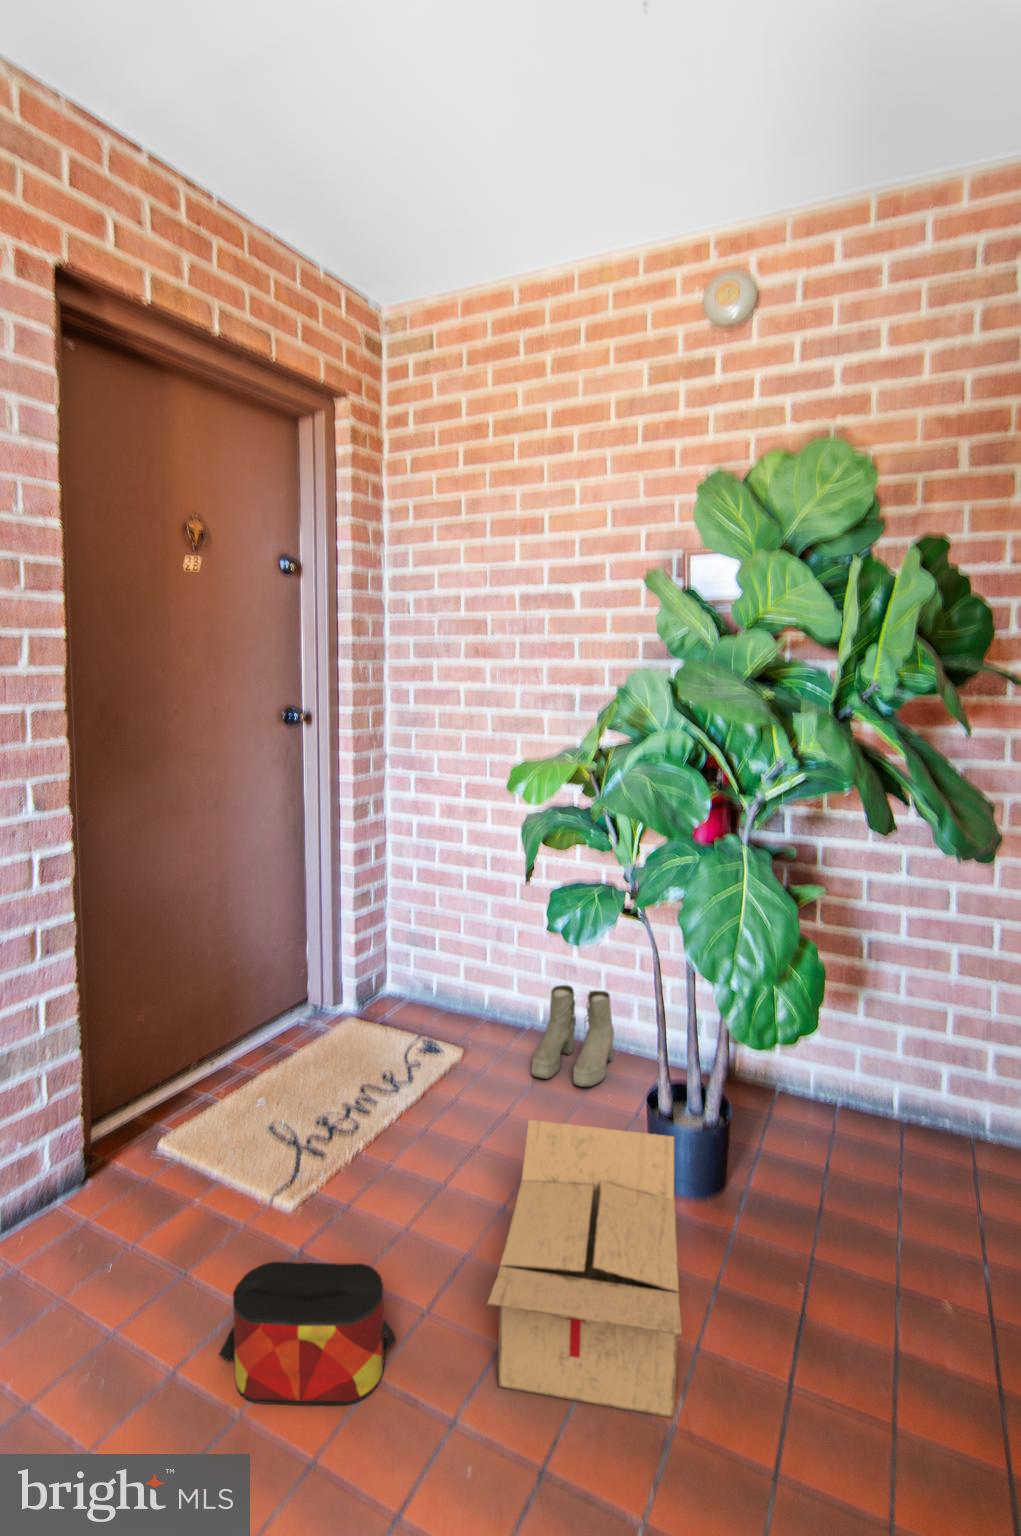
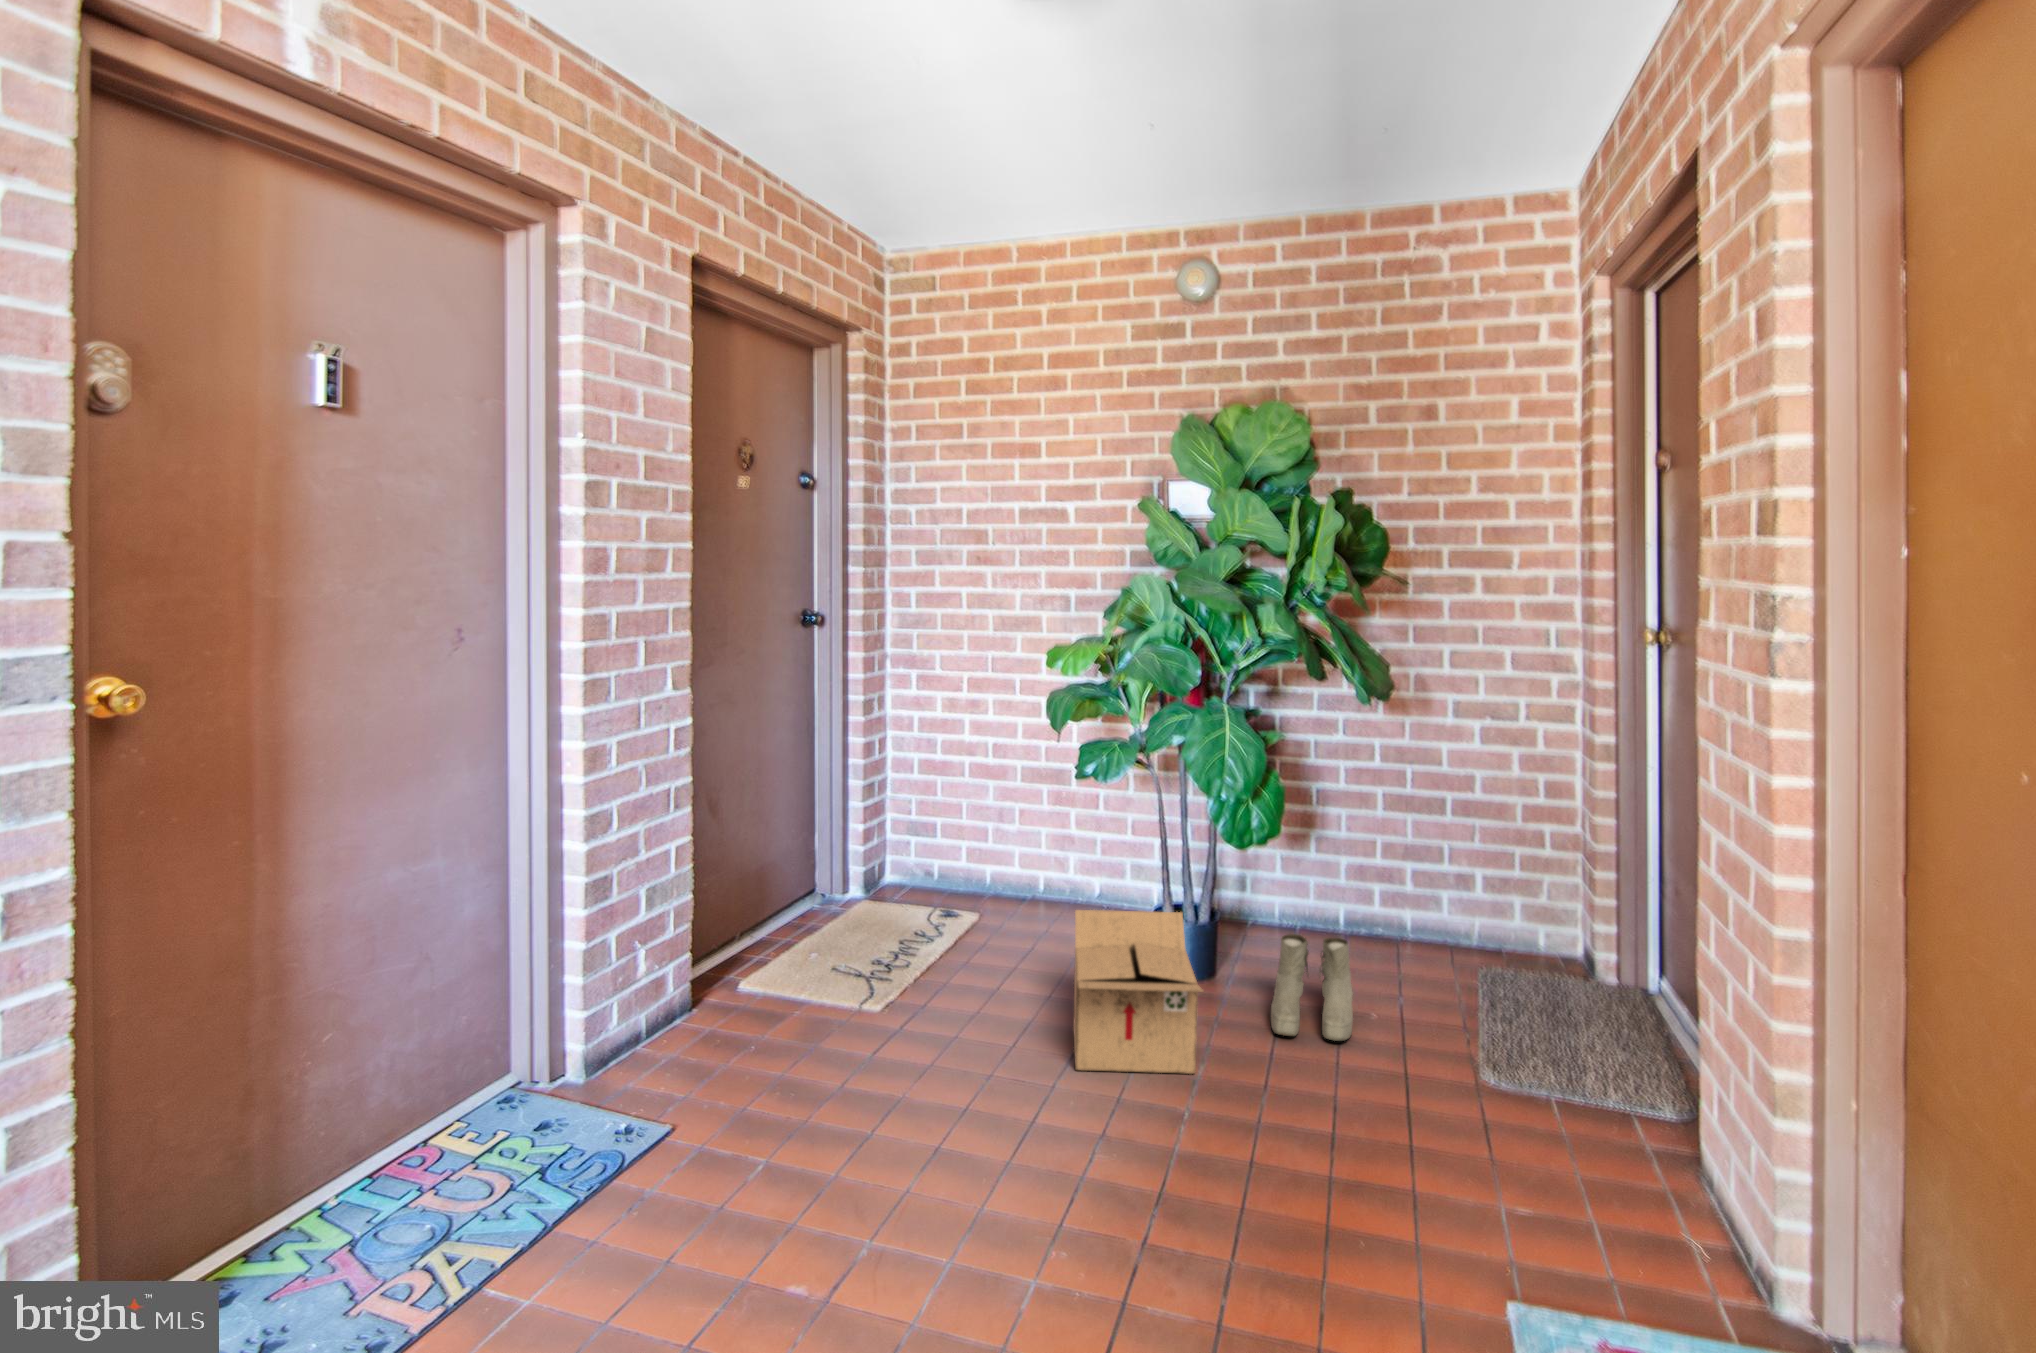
boots: present [531,985,614,1087] -> present [1271,934,1353,1041]
bag: present [219,1262,396,1405] -> none [874,999,1000,1087]

